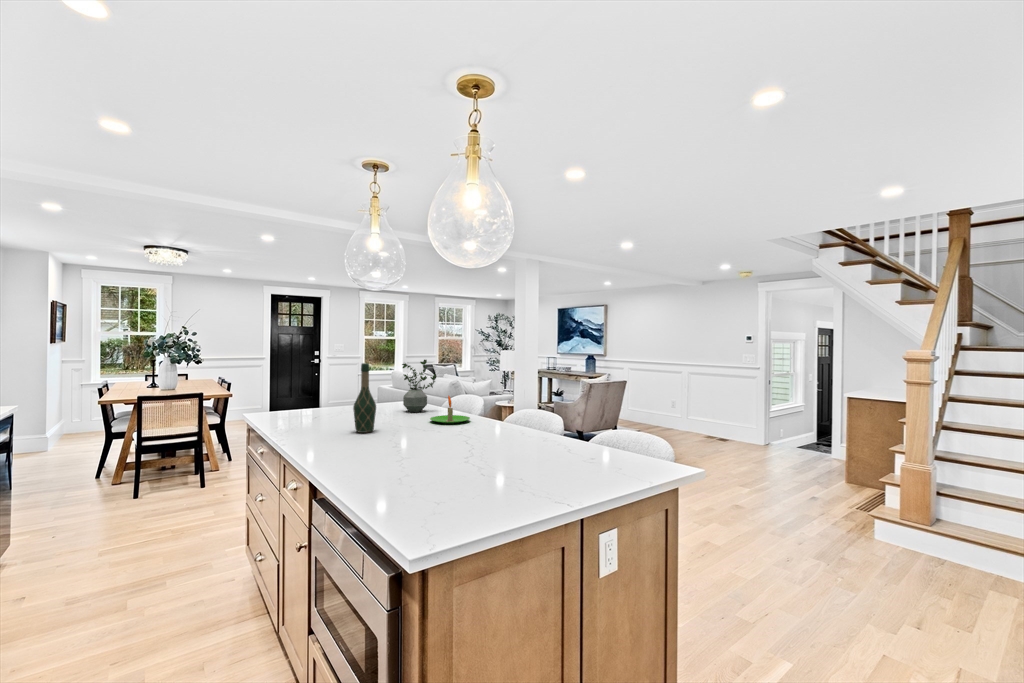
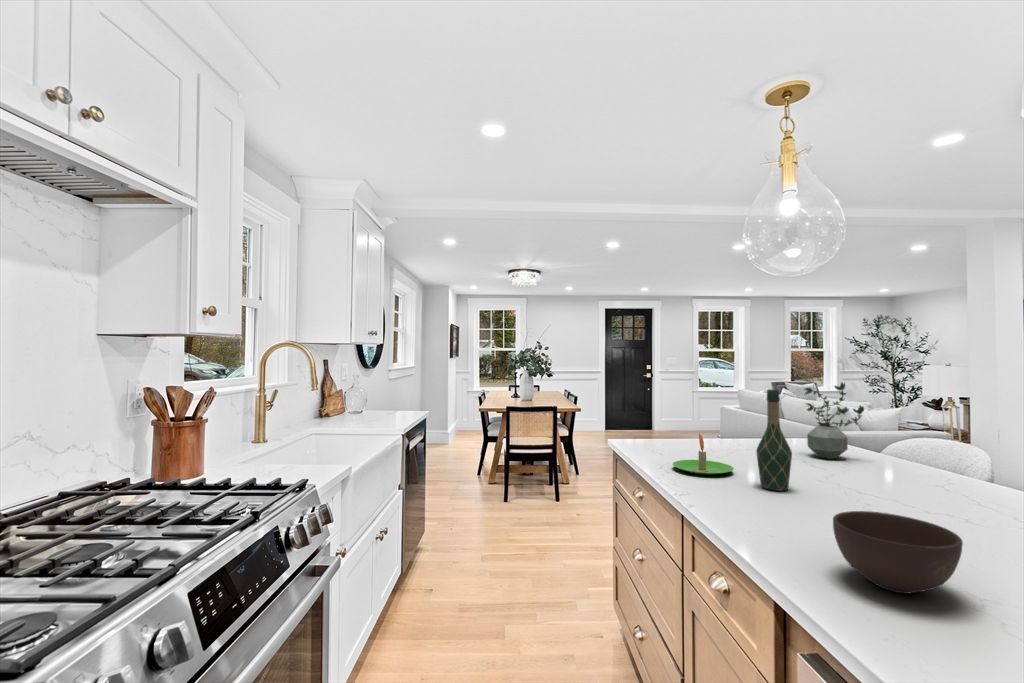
candle: present [430,396,470,423] -> present [673,433,734,475]
bowl: none [365,429,423,468] -> present [833,511,963,594]

